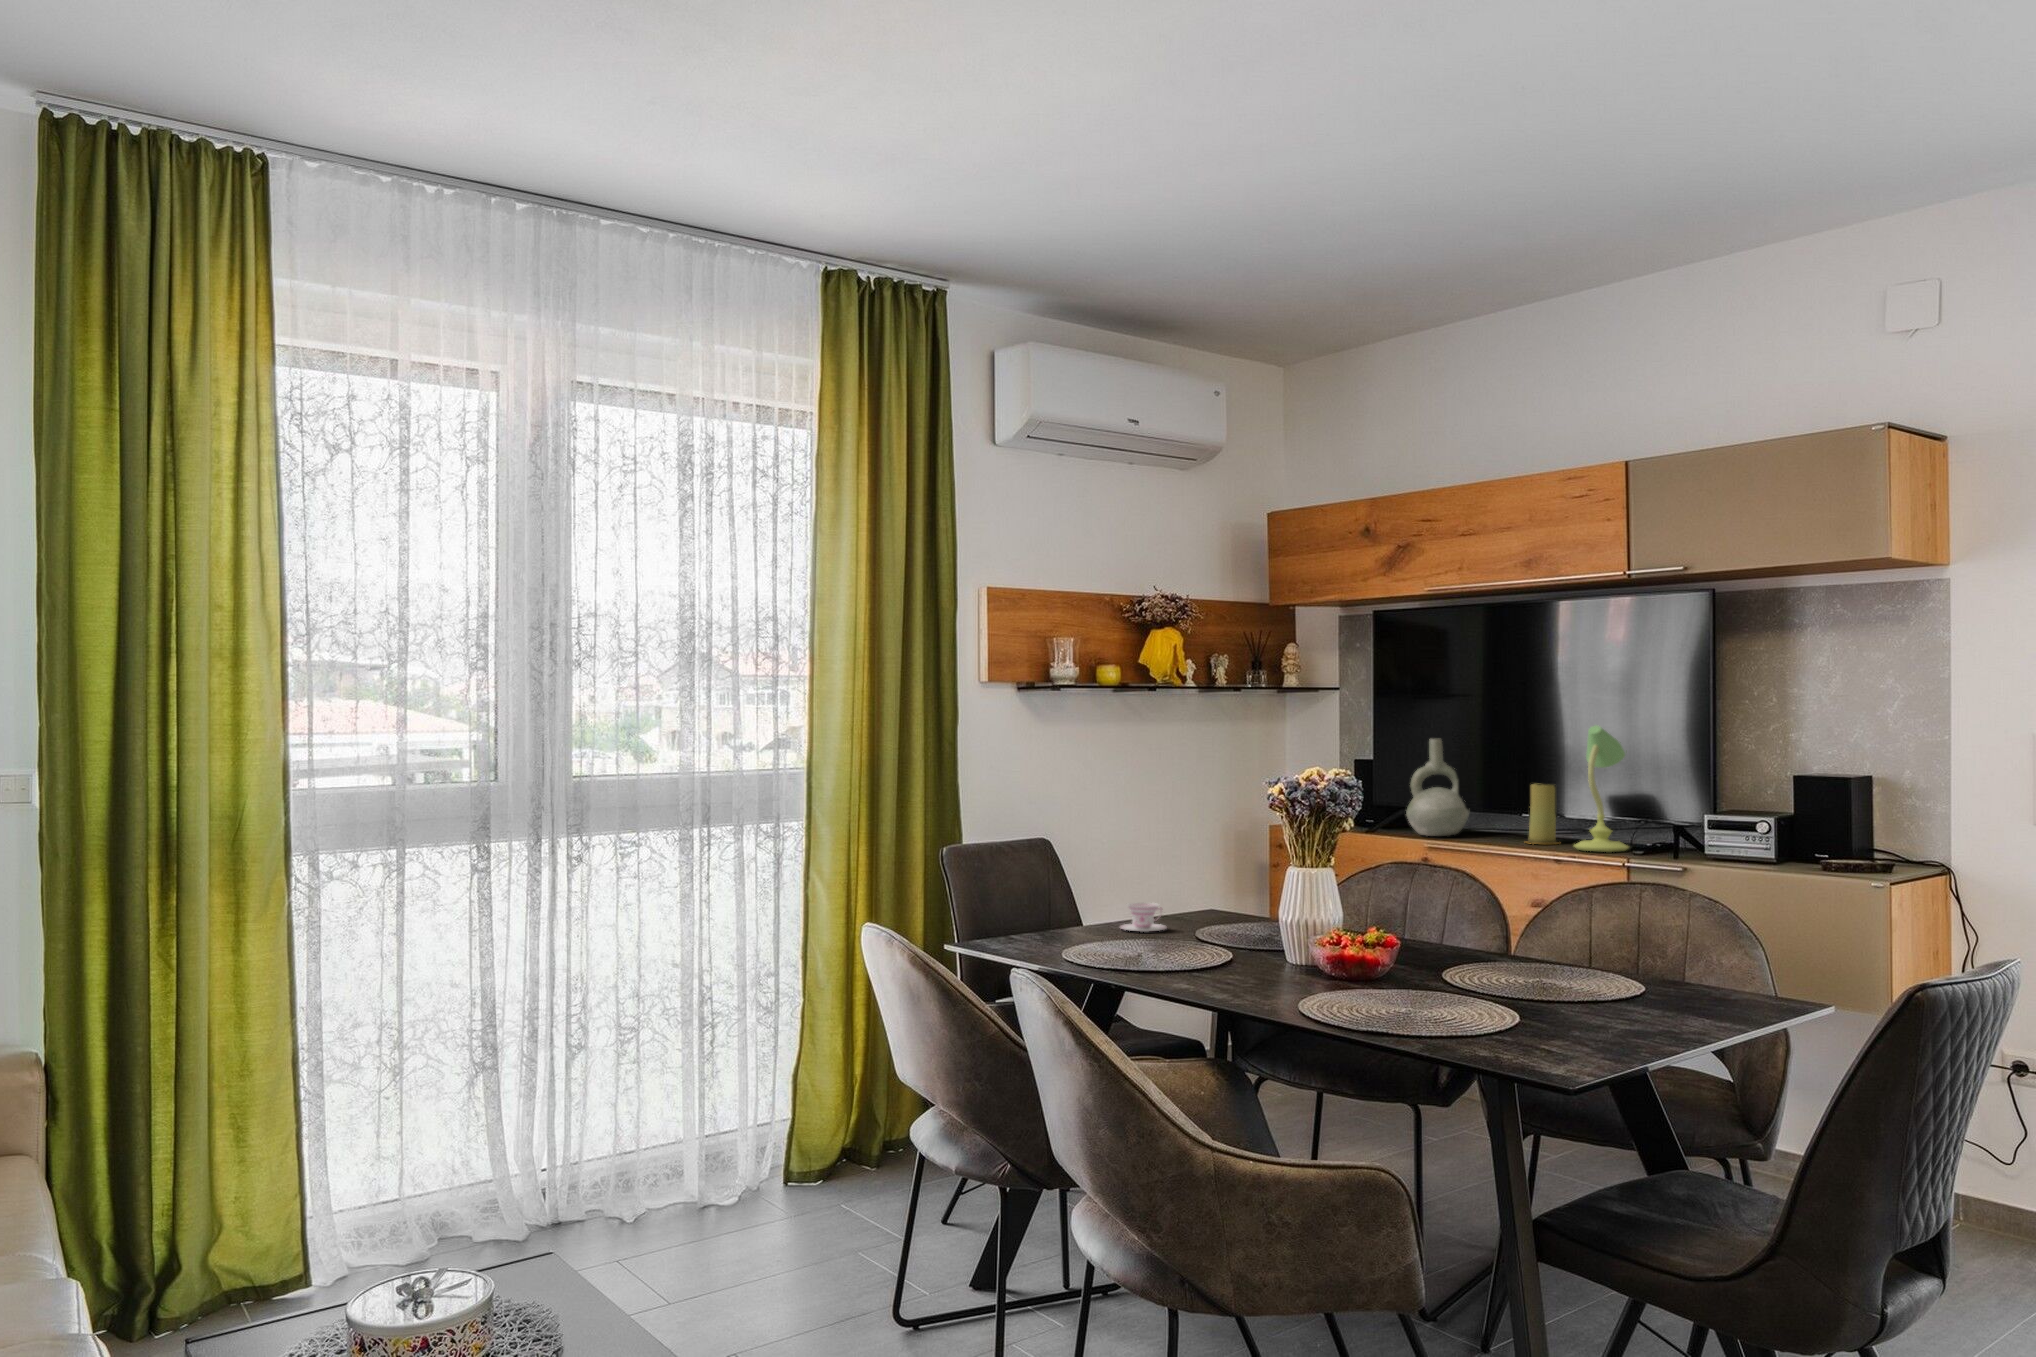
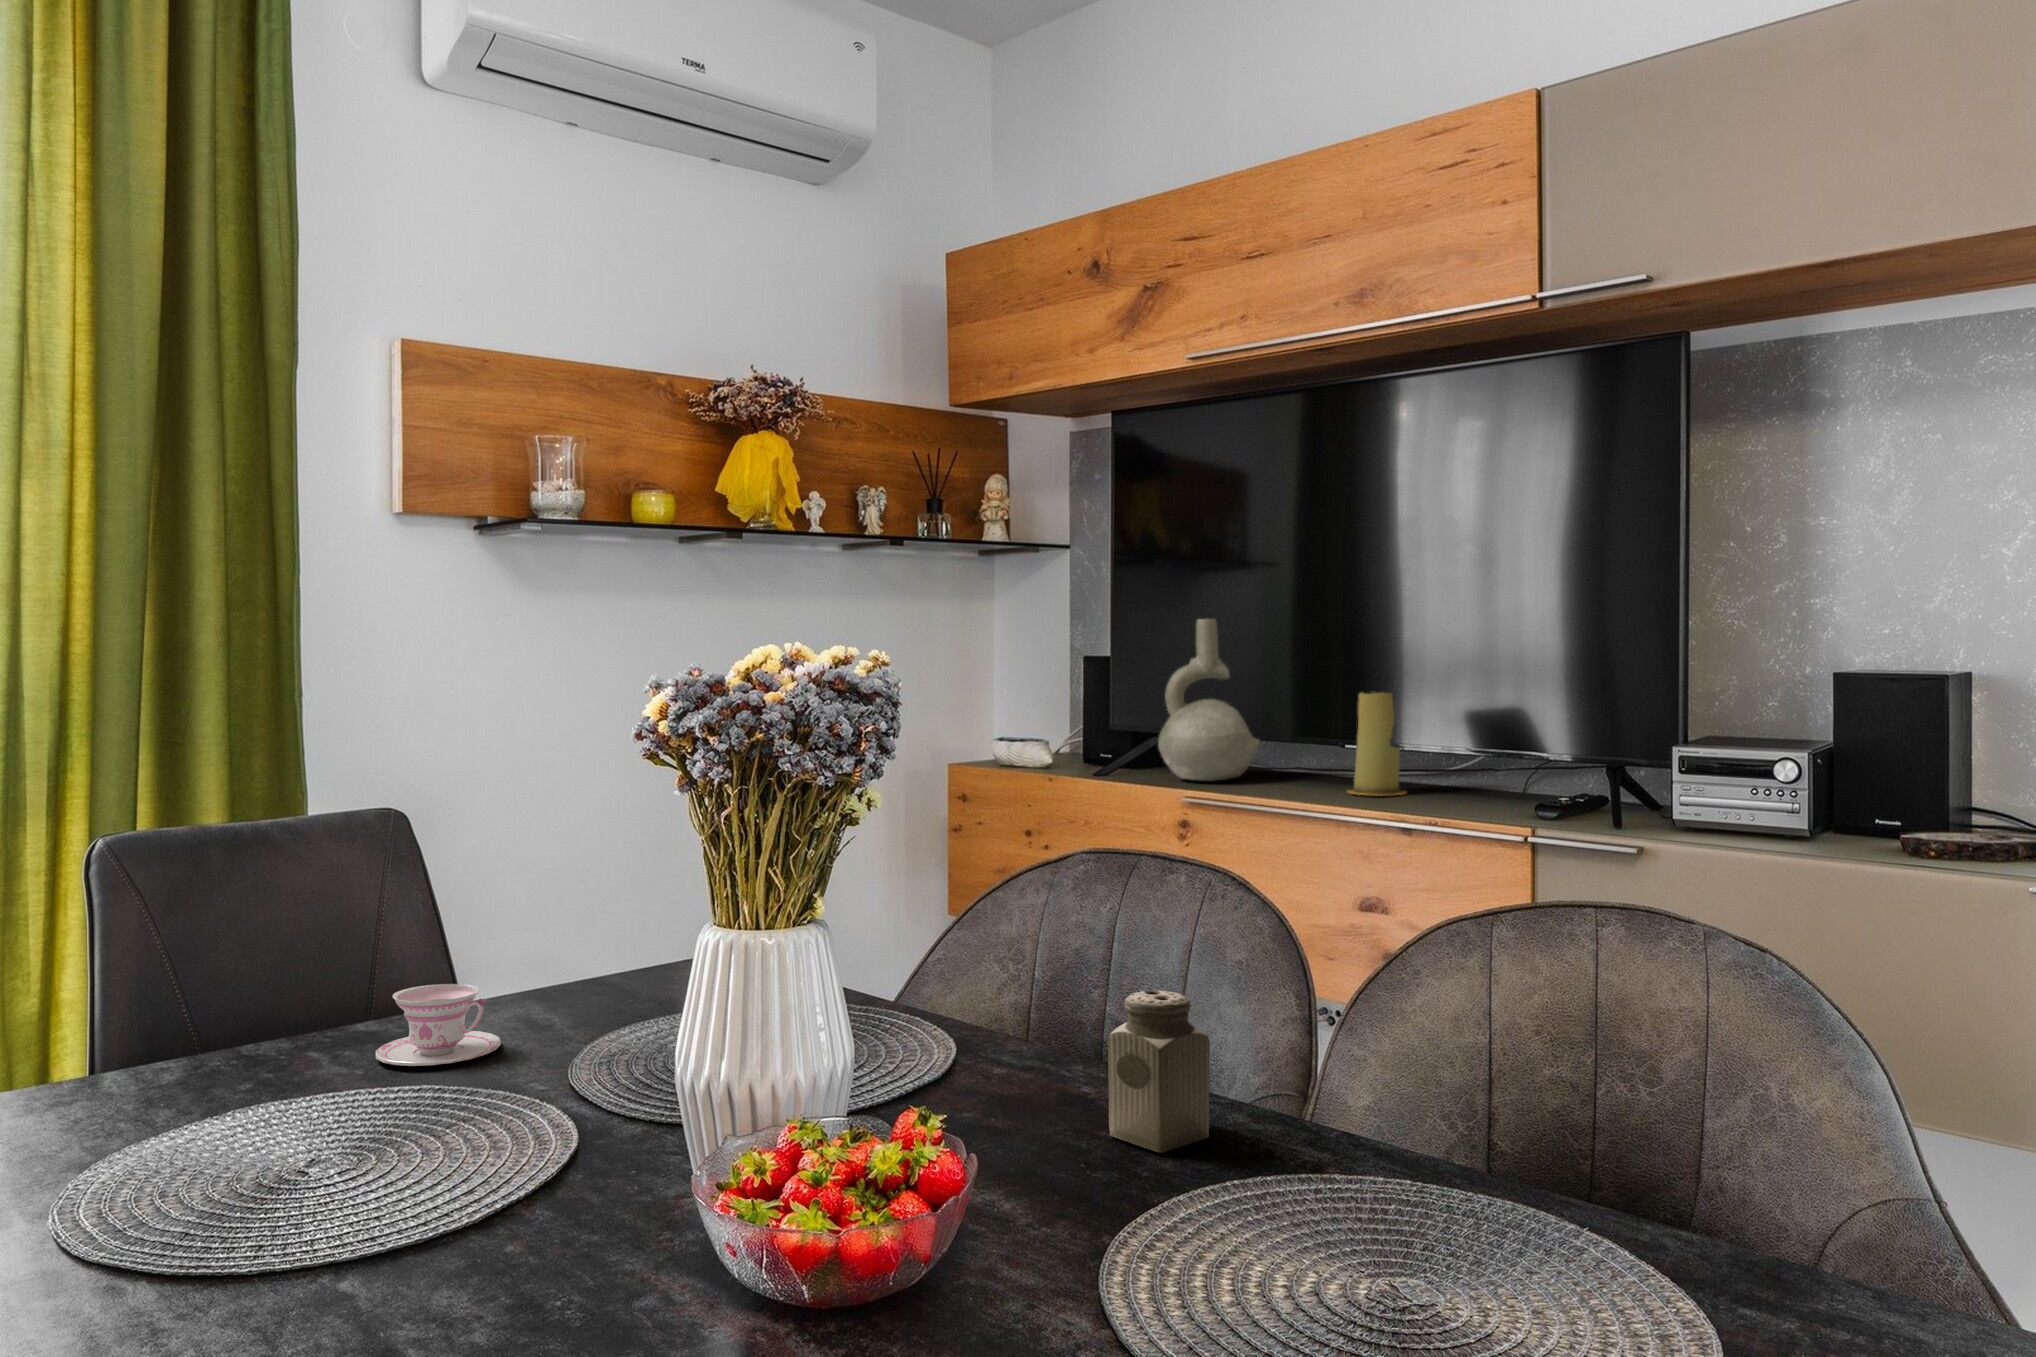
table lamp: present [1574,725,1628,852] -> none [1430,587,1526,811]
salt shaker: none [1433,897,1472,953] -> present [1108,990,1210,1153]

